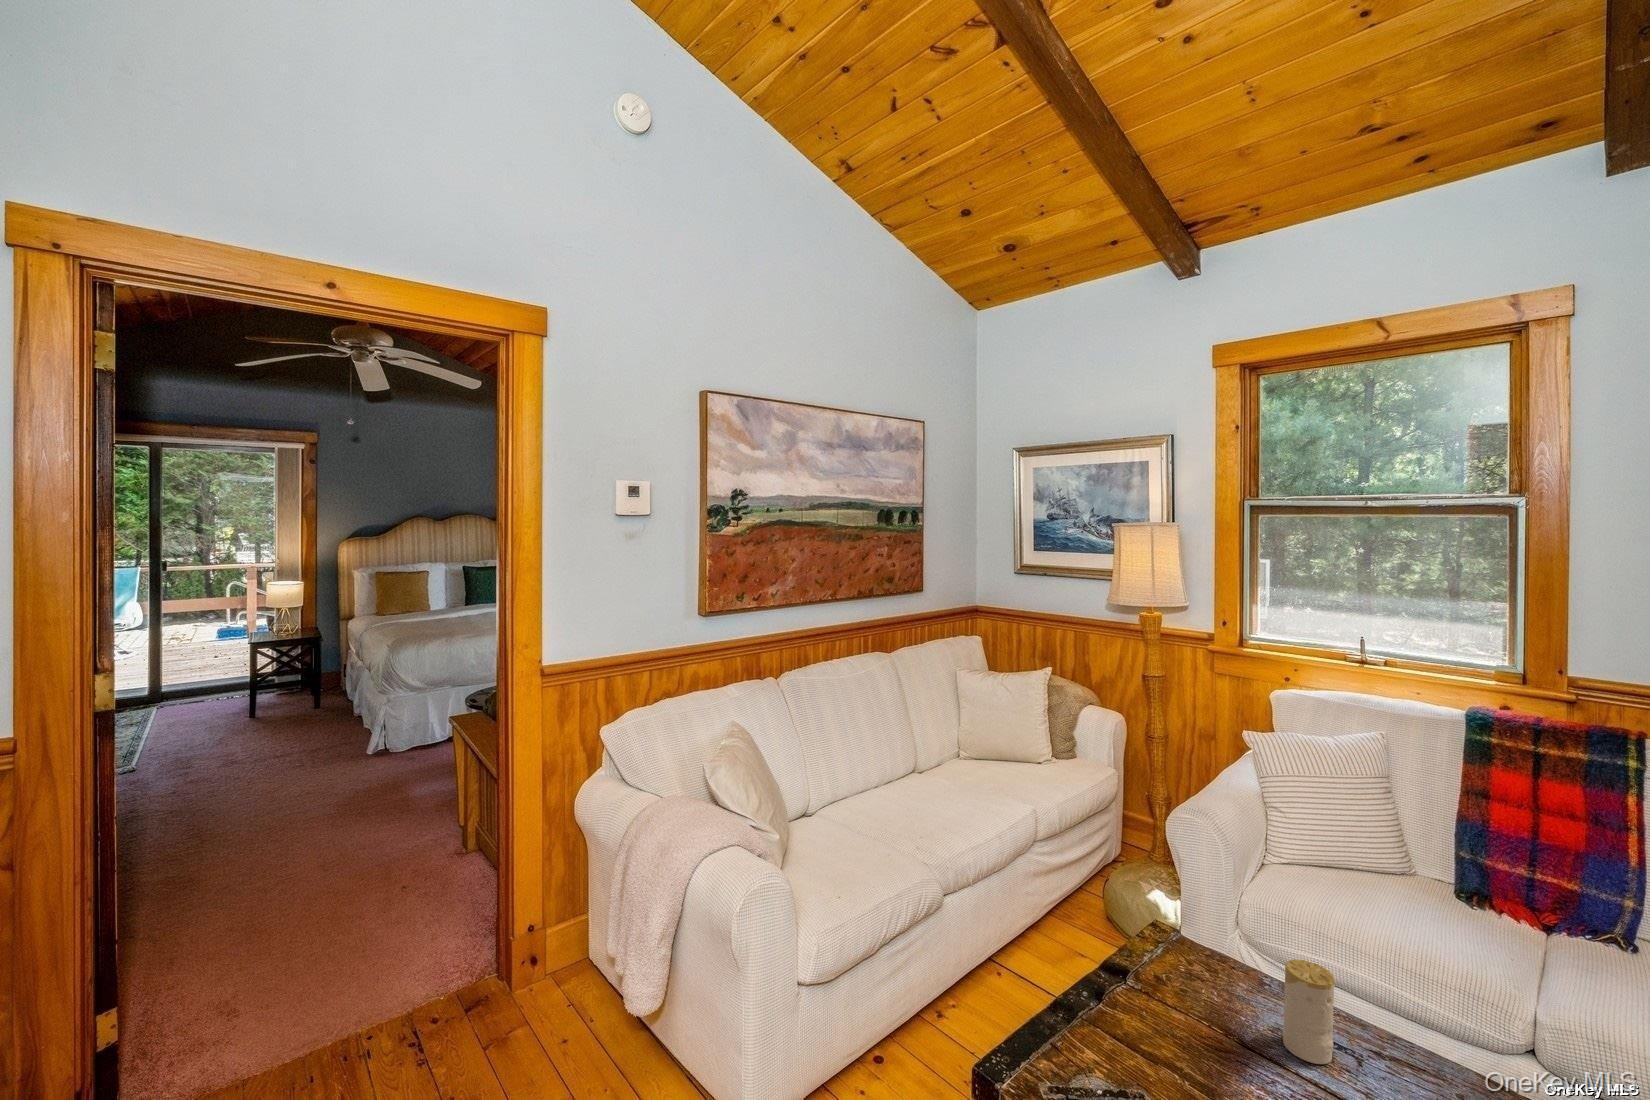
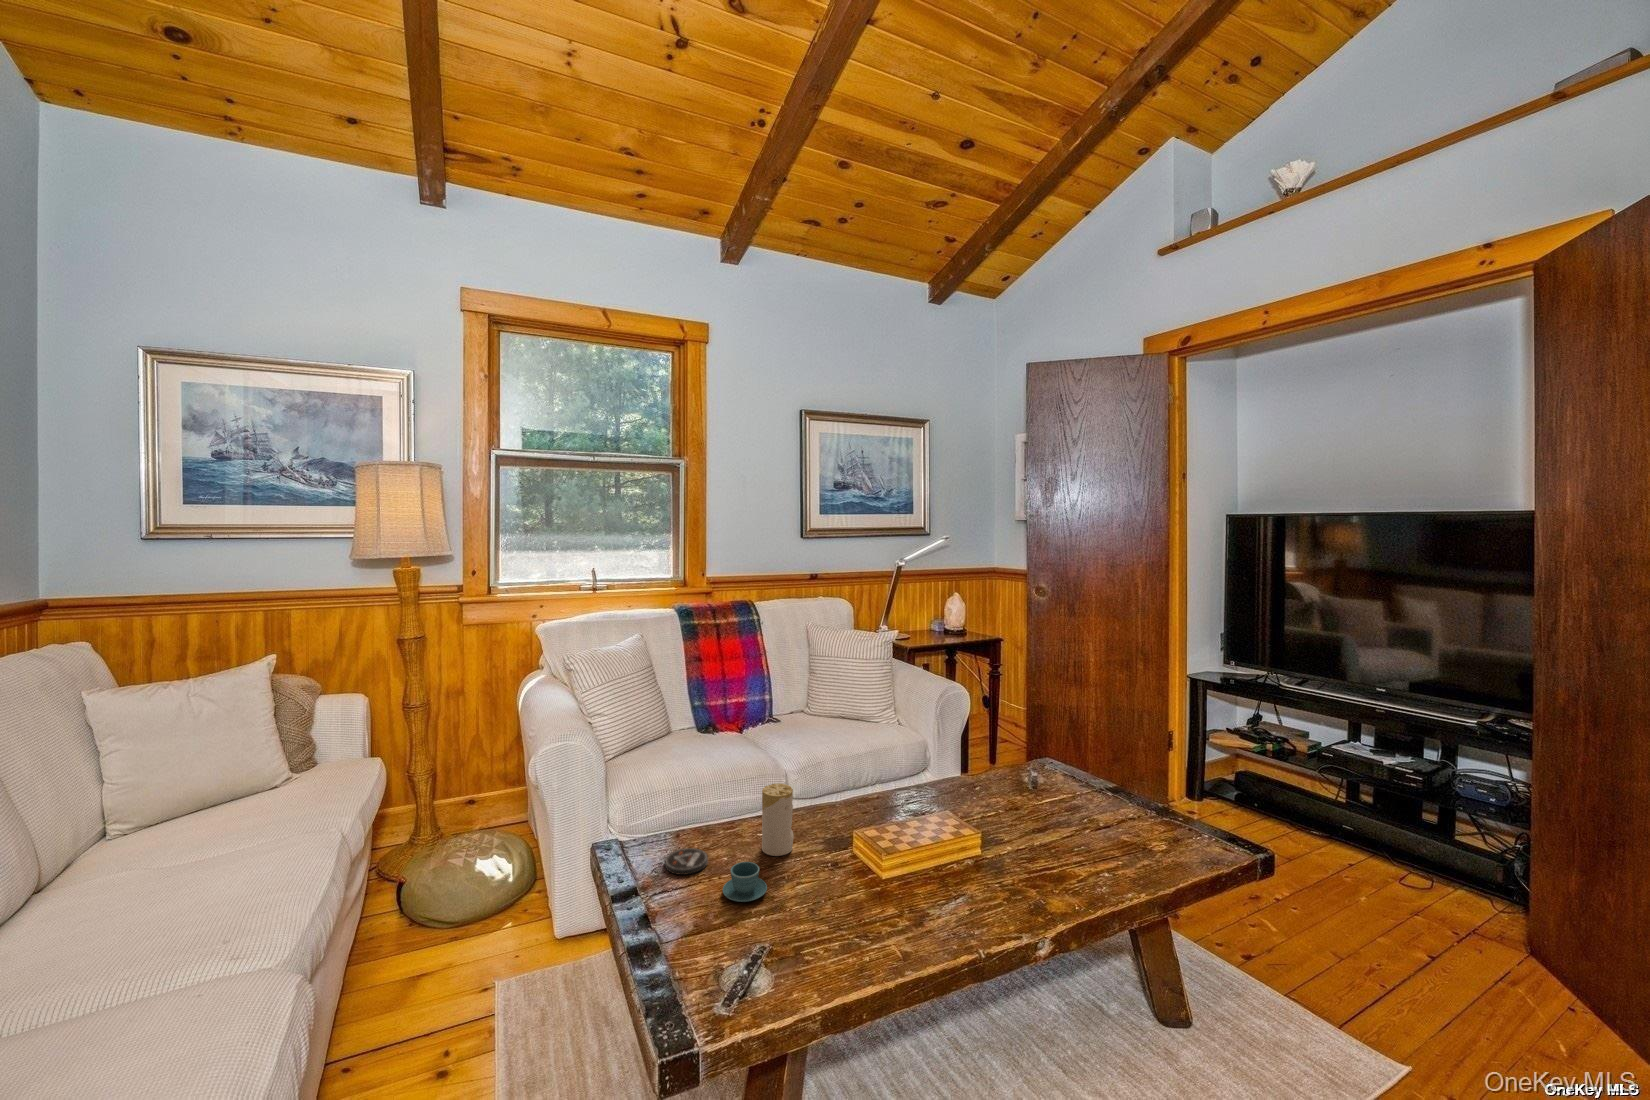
coaster: none [1164,966,1217,1002] -> present [665,848,708,875]
teacup: none [1173,1010,1232,1064] -> present [723,862,767,902]

